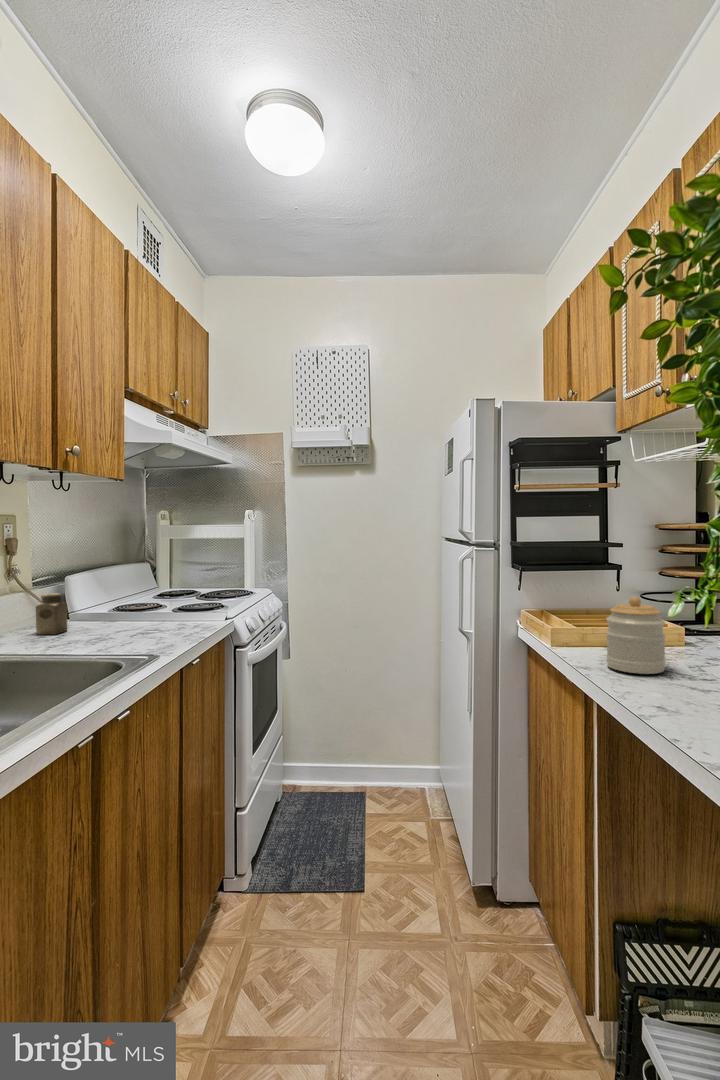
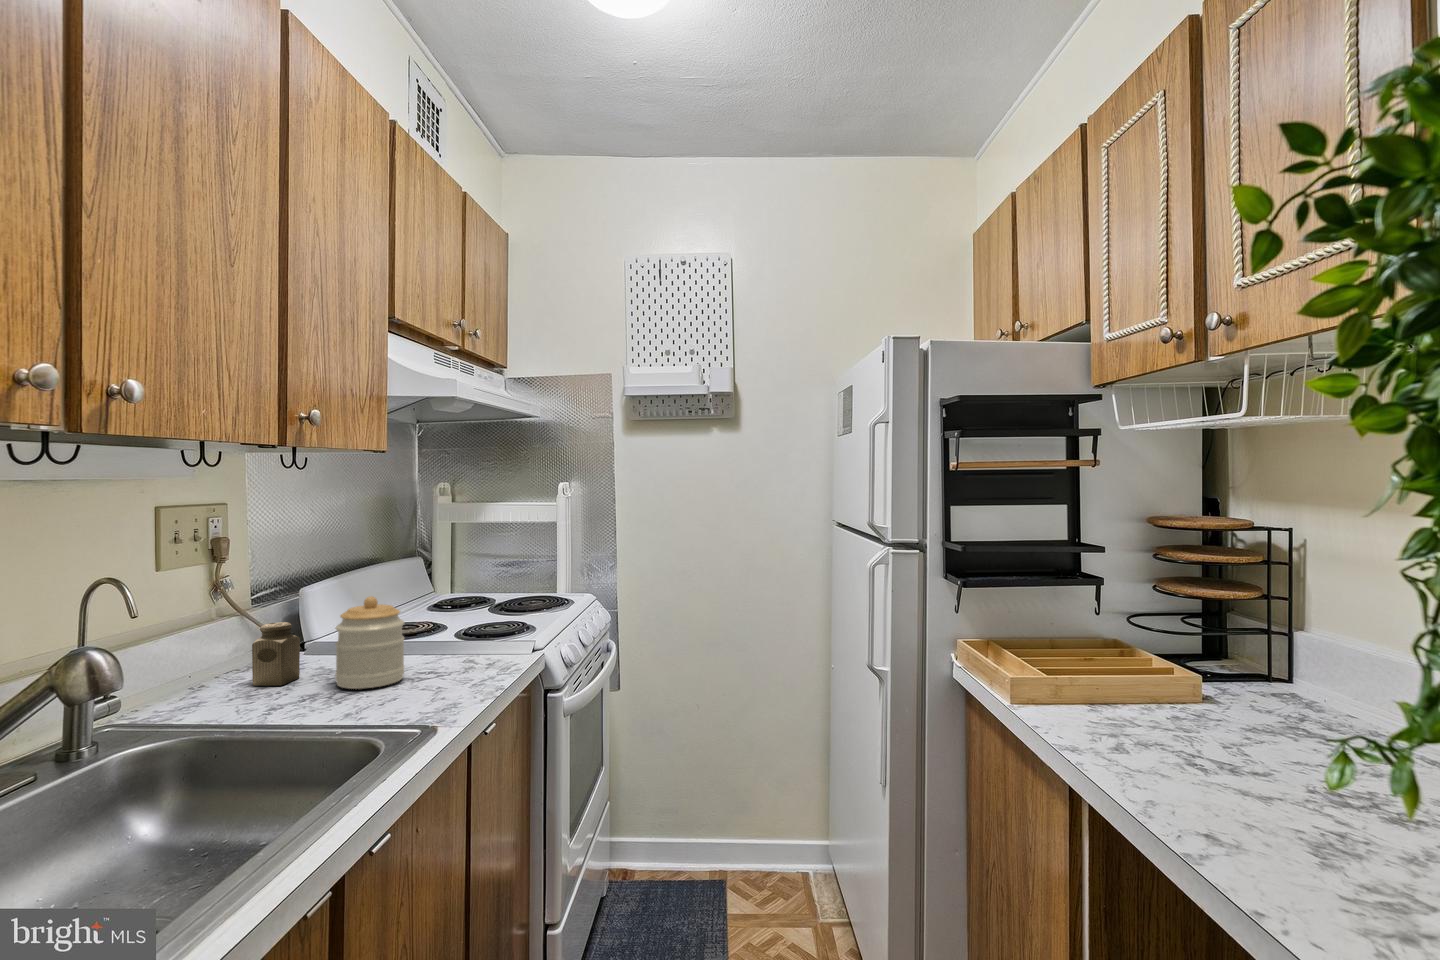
jar: present [606,596,666,674] -> present [335,596,404,689]

